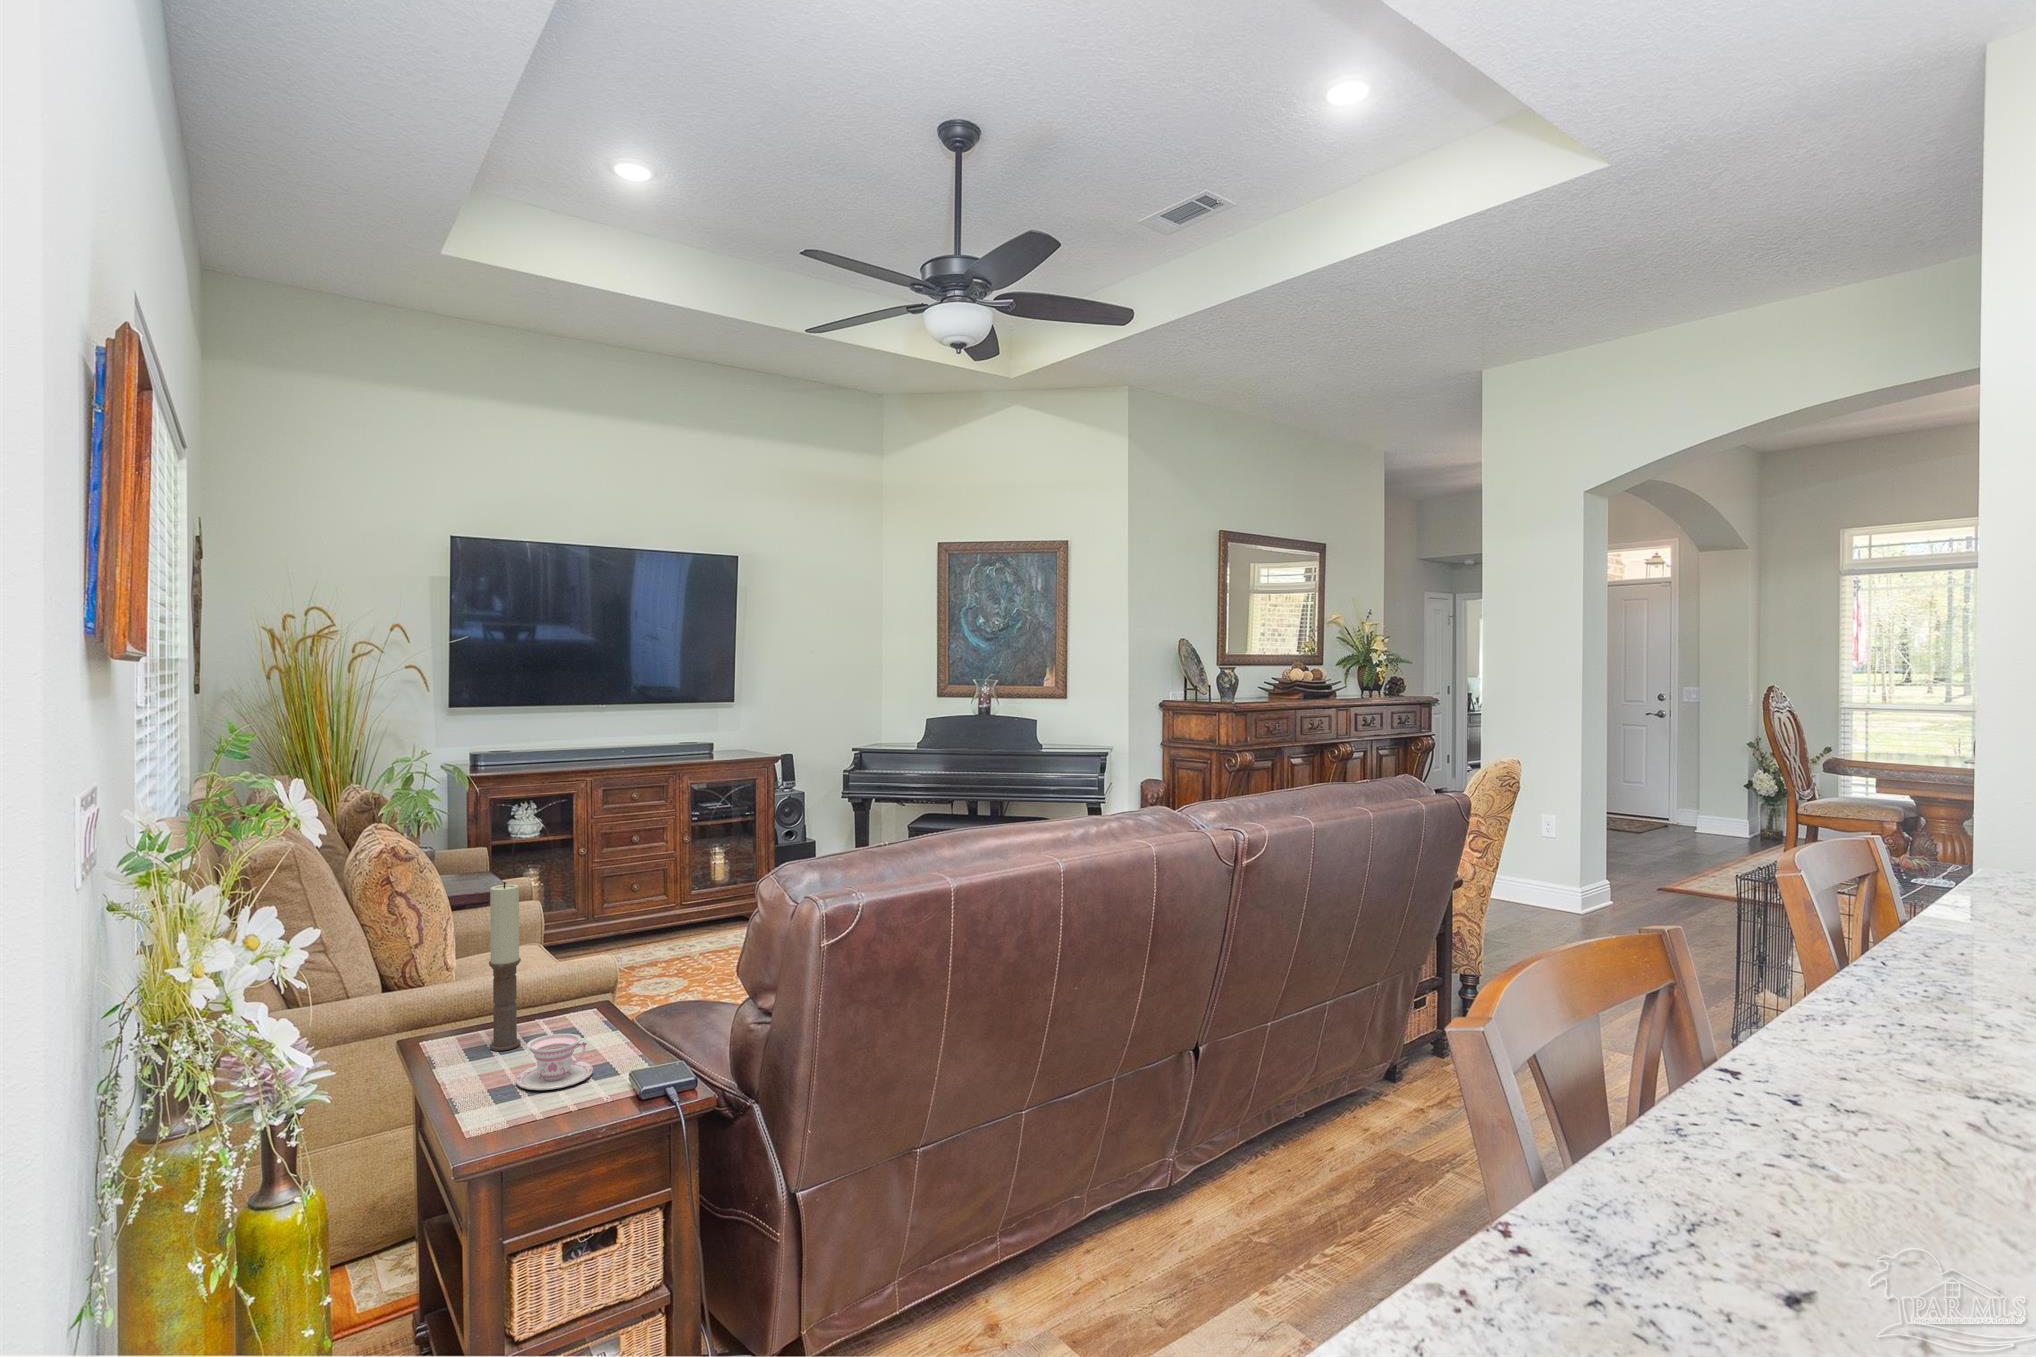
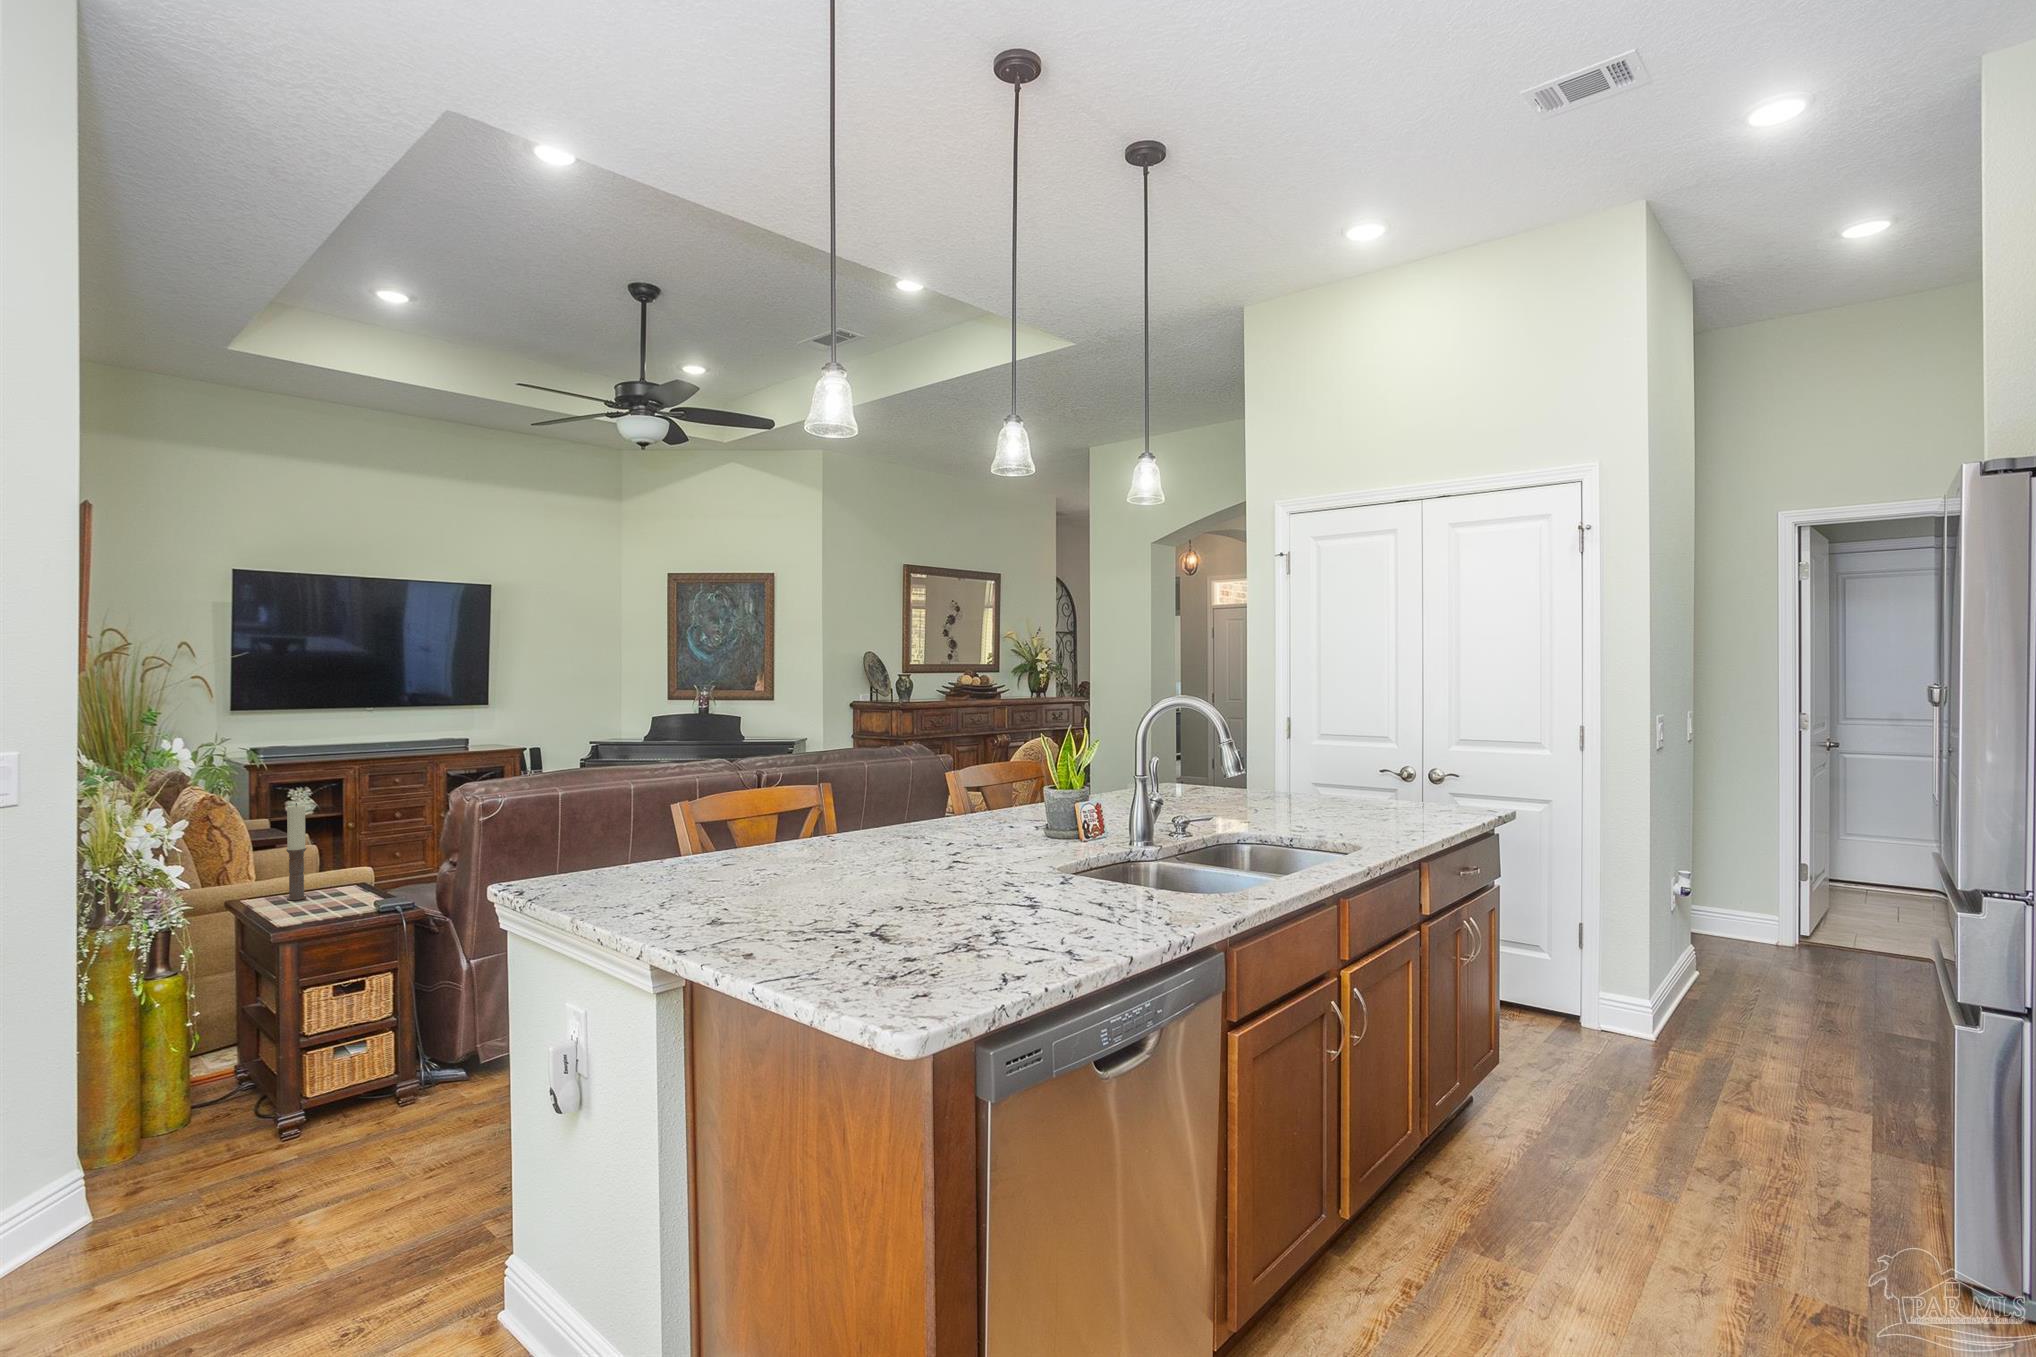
teacup: present [516,1034,593,1090] -> none [305,884,352,911]

